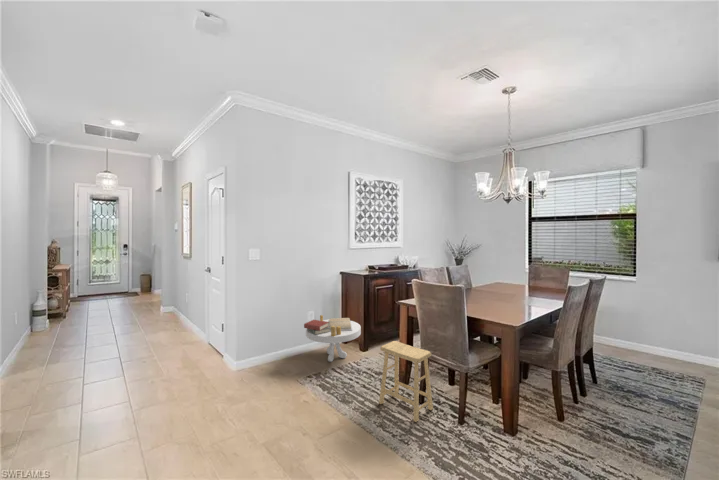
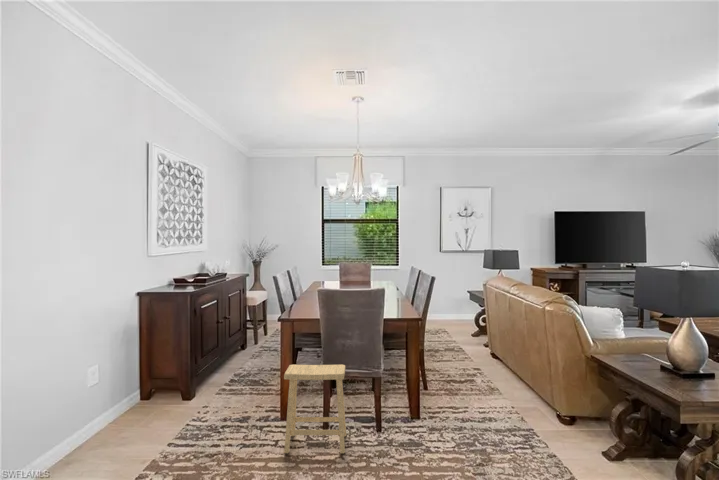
side table: present [304,315,361,362] -> none [105,360,203,433]

